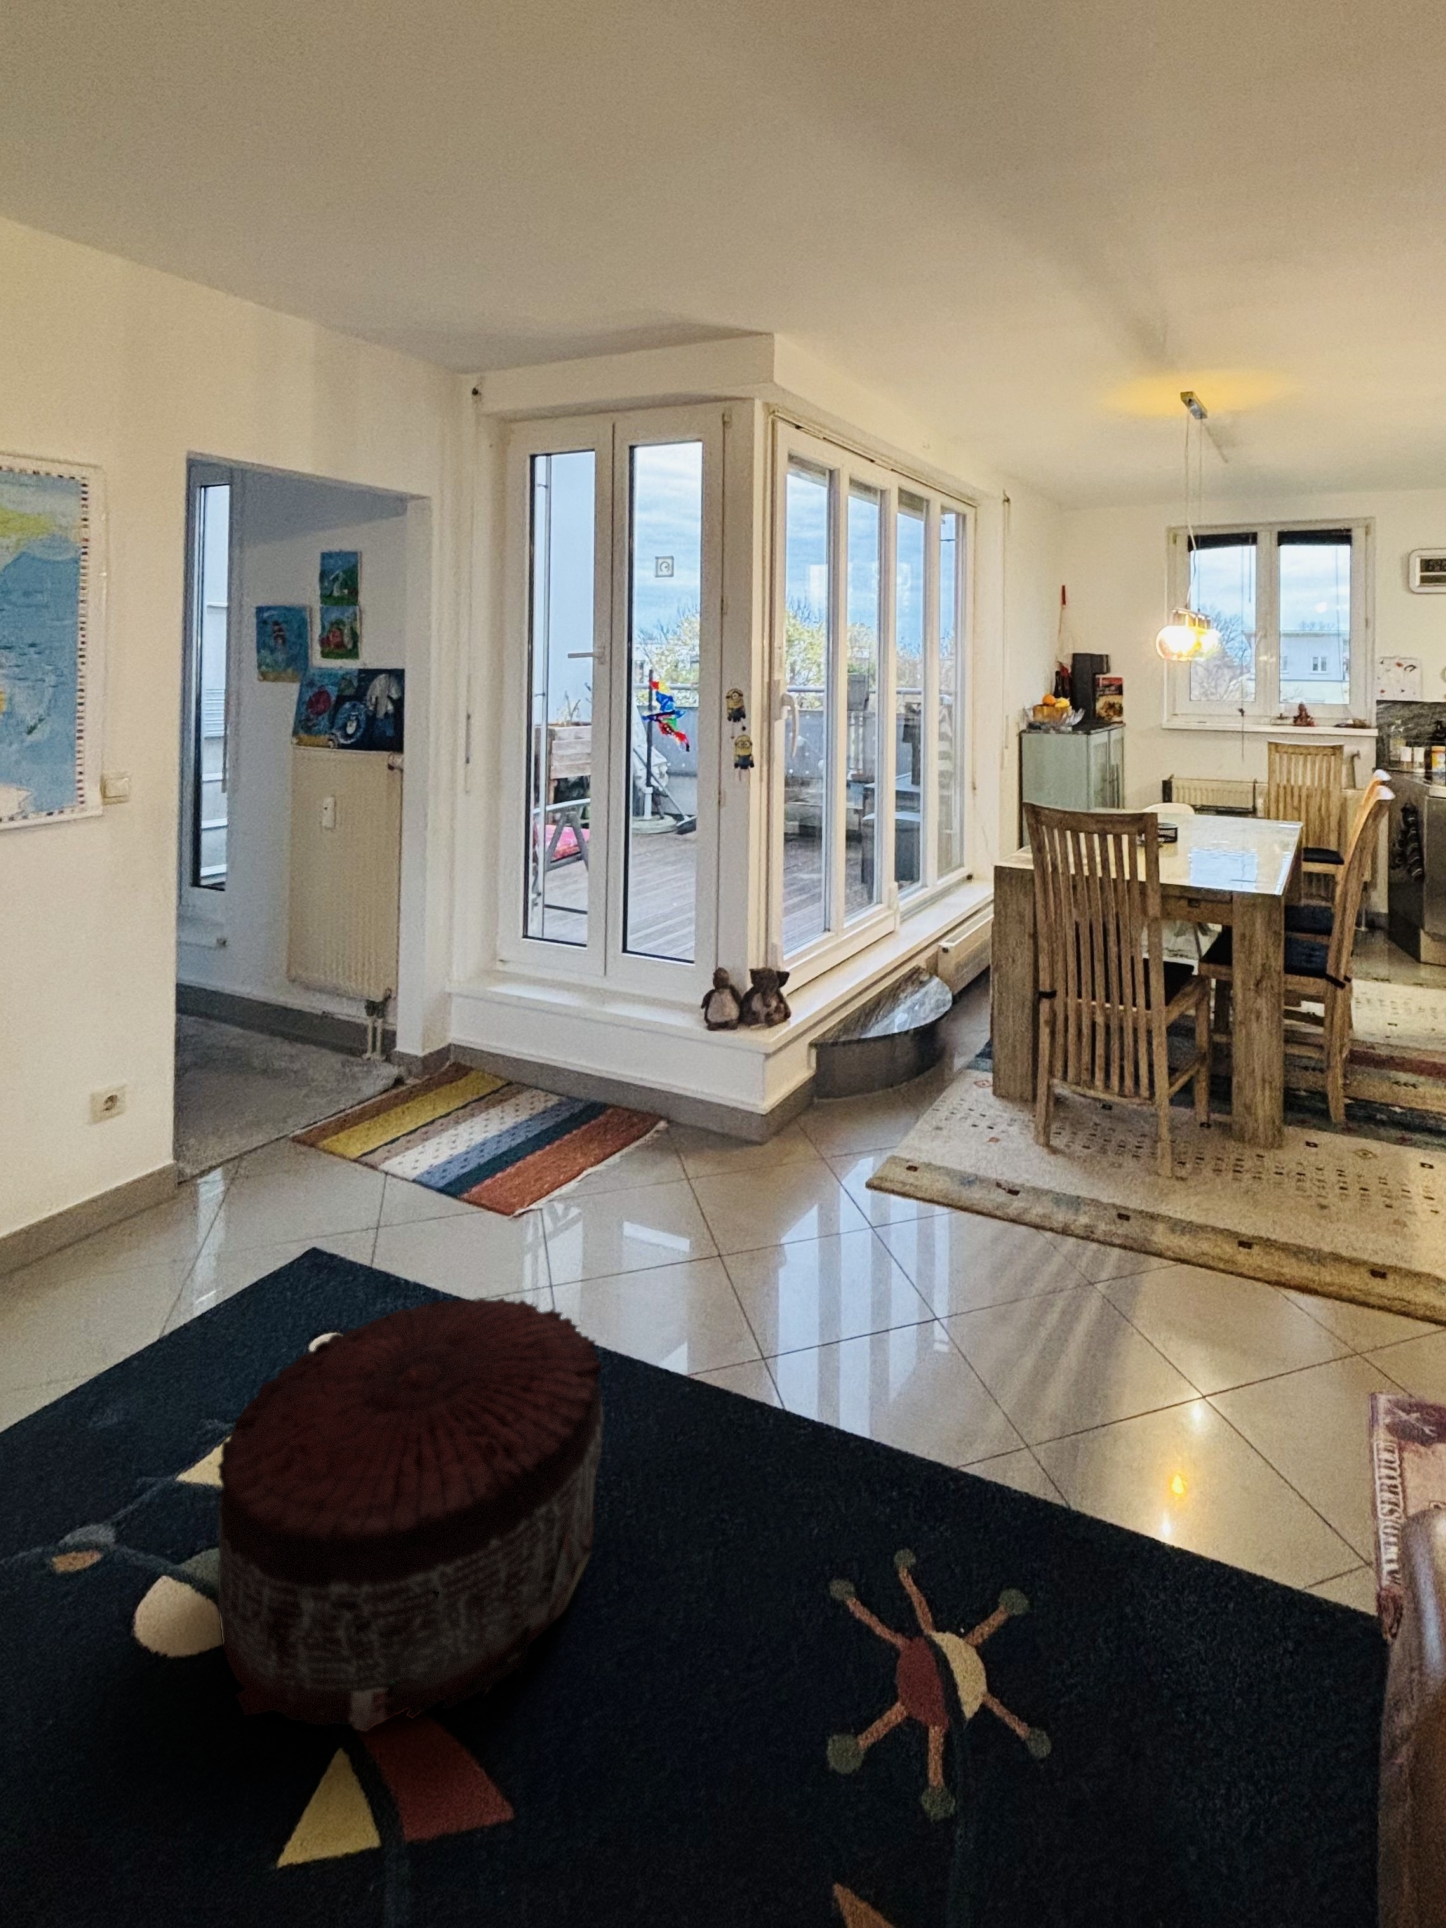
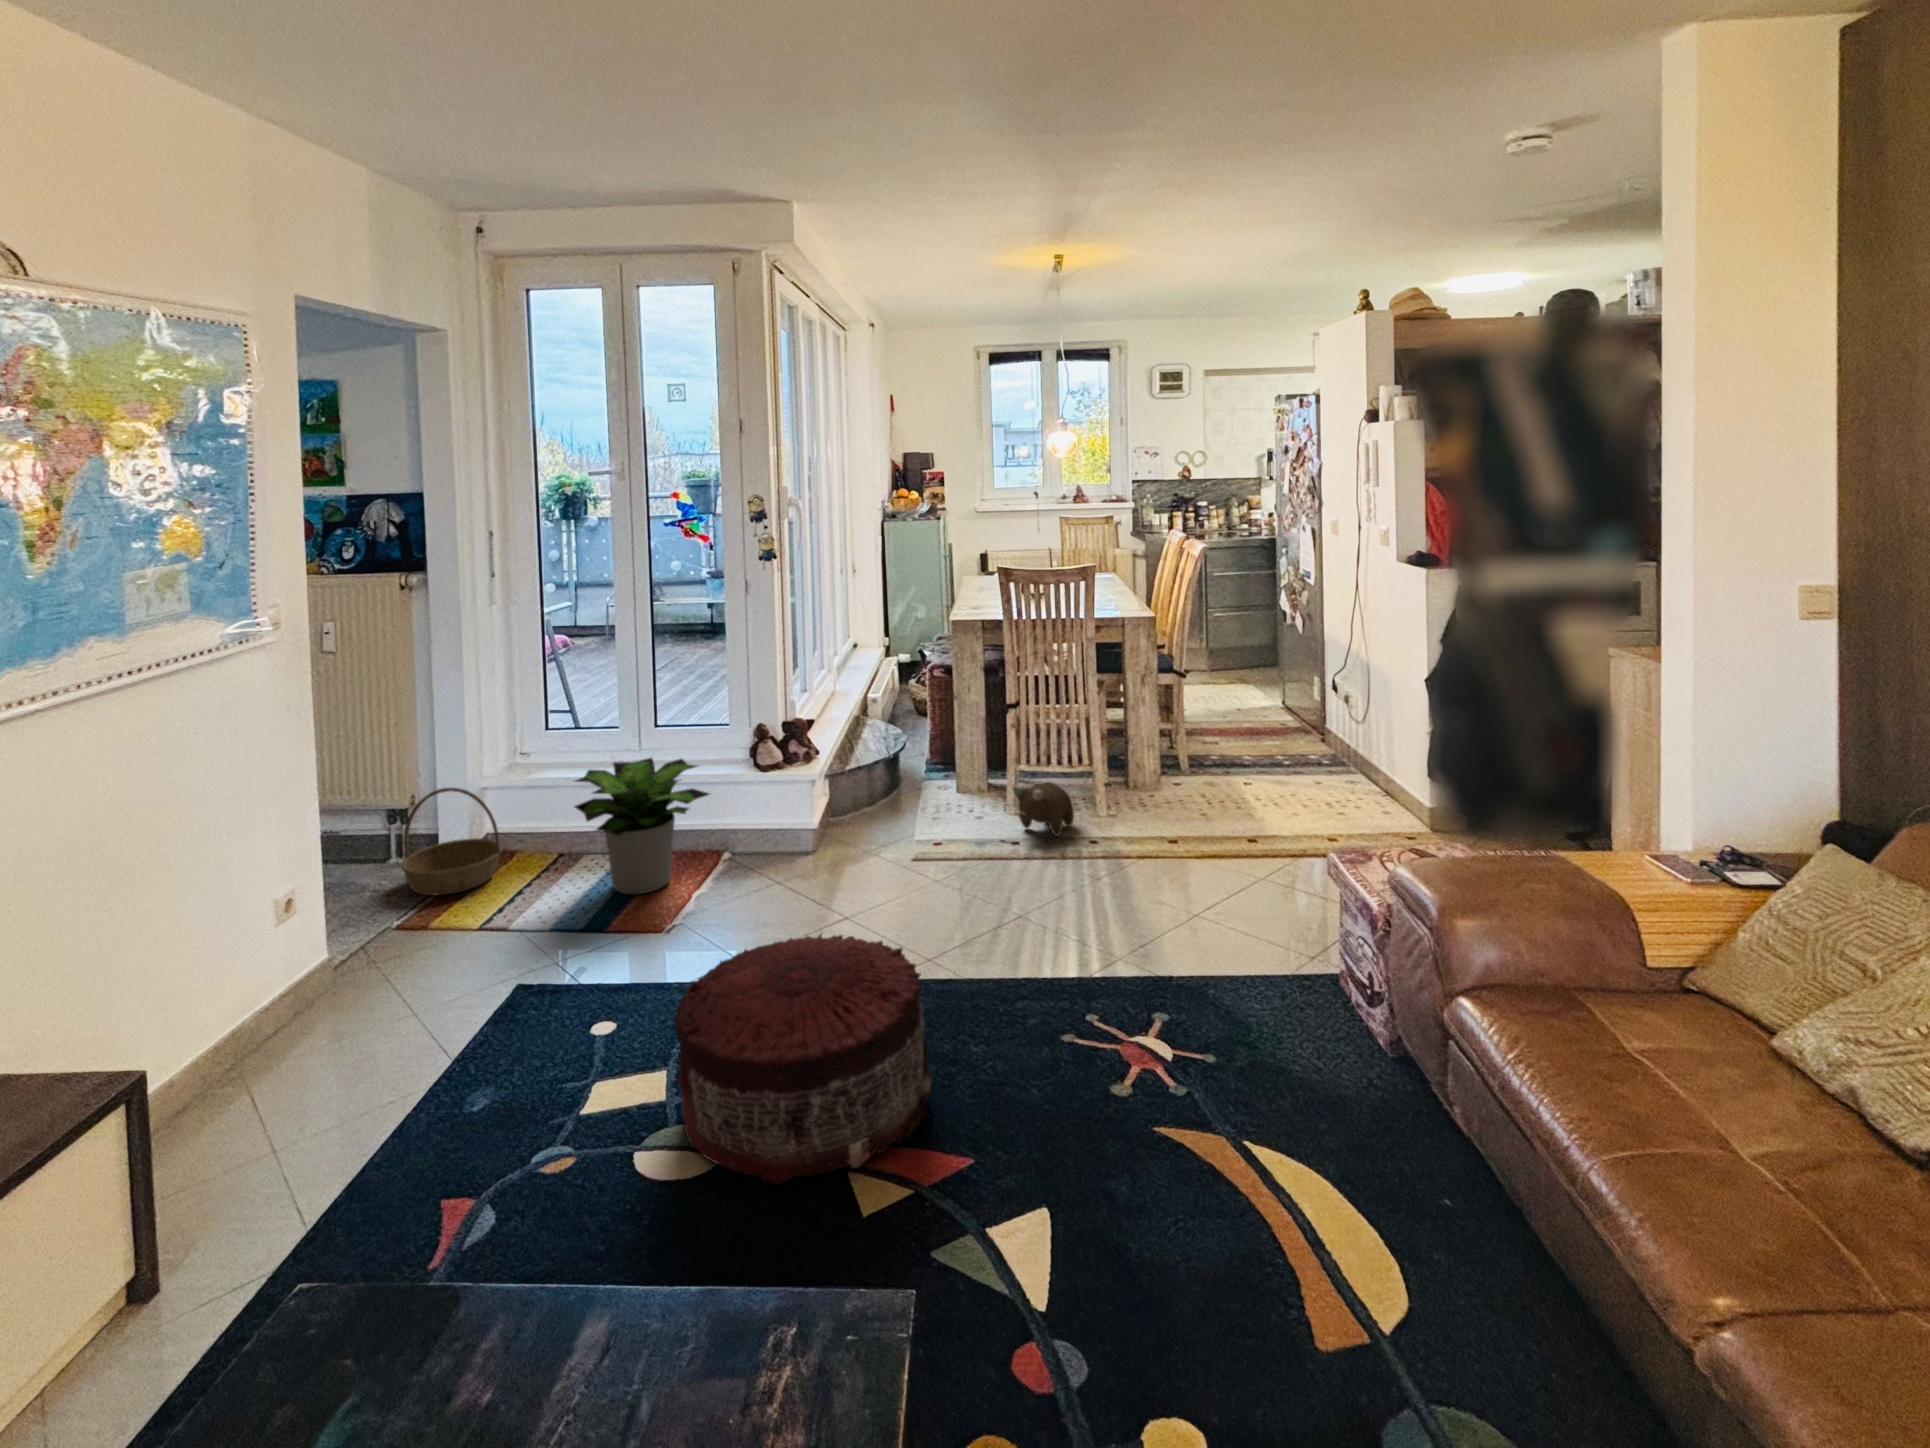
basket: none [332,990,442,1111] -> present [401,788,502,895]
potted plant: none [473,990,629,1158] -> present [575,758,709,894]
plush toy: none [1023,1111,1118,1195] -> present [1013,782,1074,836]

